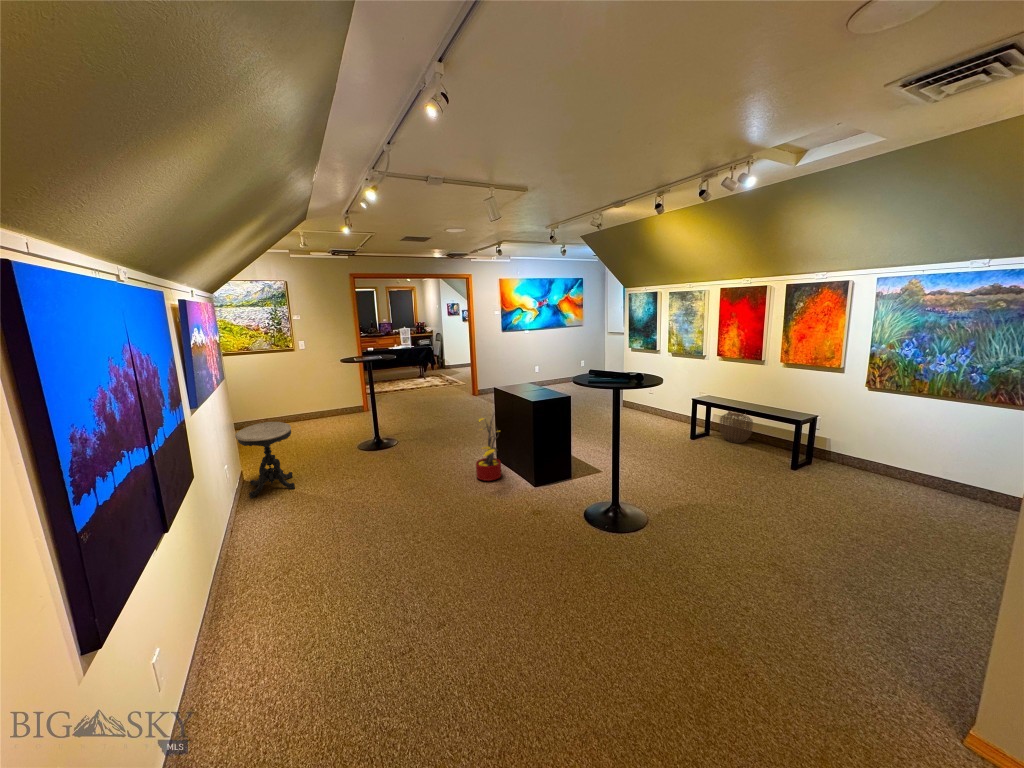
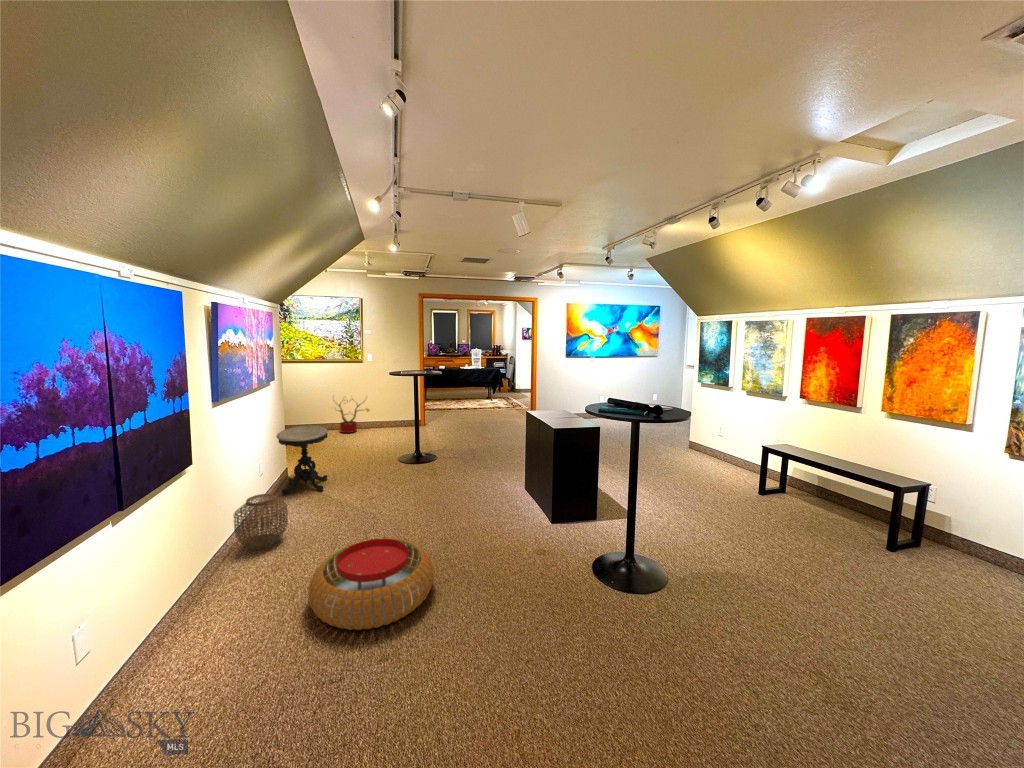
woven basket: present [719,411,753,443] -> present [234,494,288,550]
decorative plant: present [476,418,501,481] -> present [338,404,369,433]
pouf: none [342,520,460,609] -> present [308,538,434,630]

